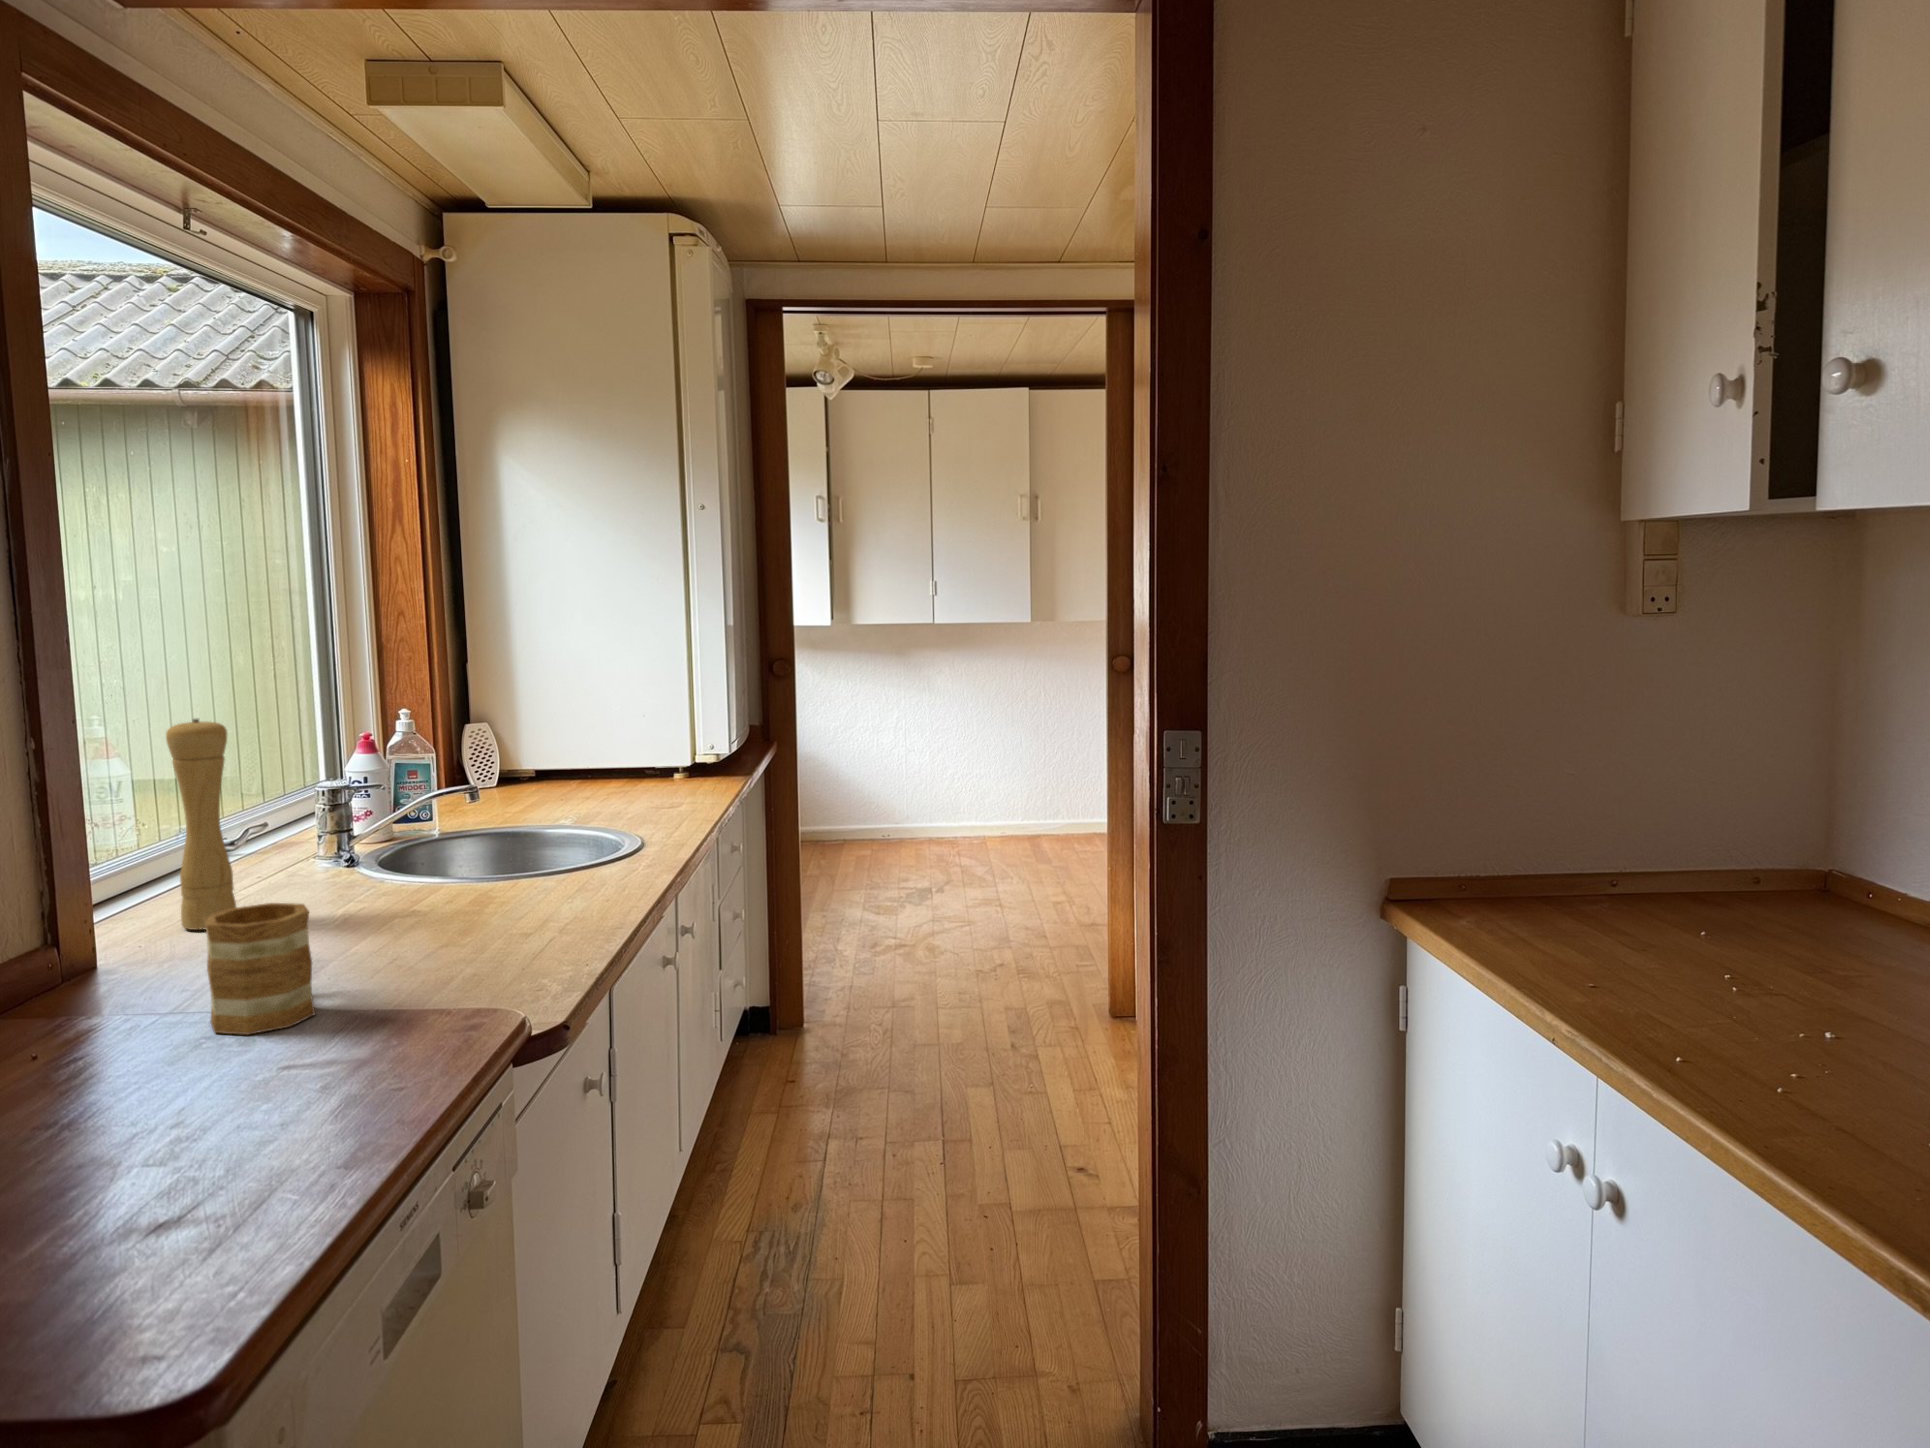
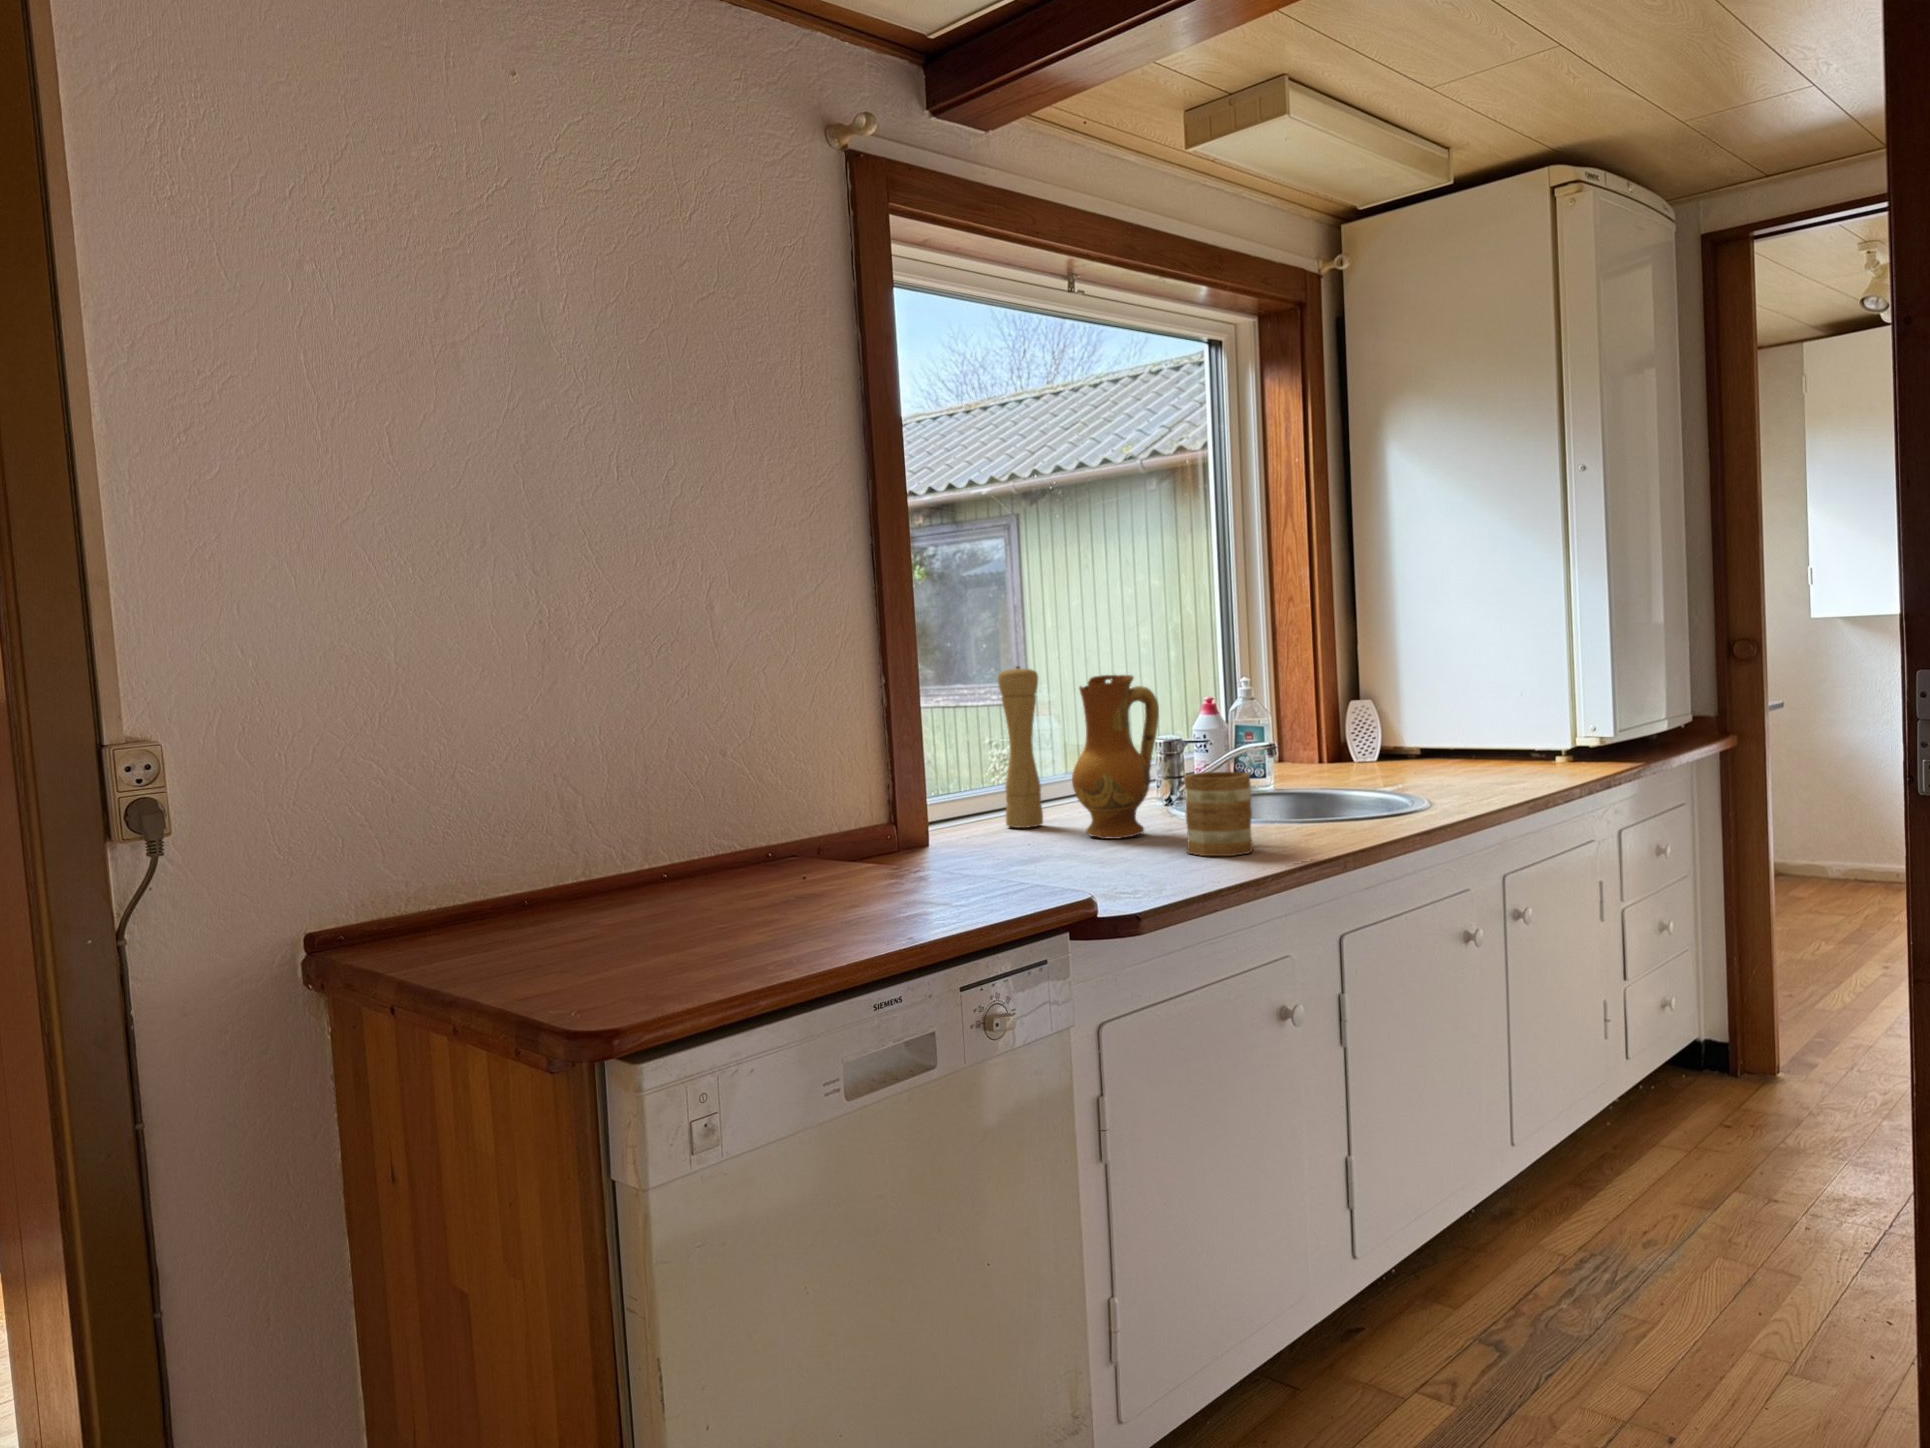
ceramic jug: none [311,728,416,929] -> present [1072,675,1159,839]
mug: present [203,903,315,1035] -> present [1184,772,1253,856]

